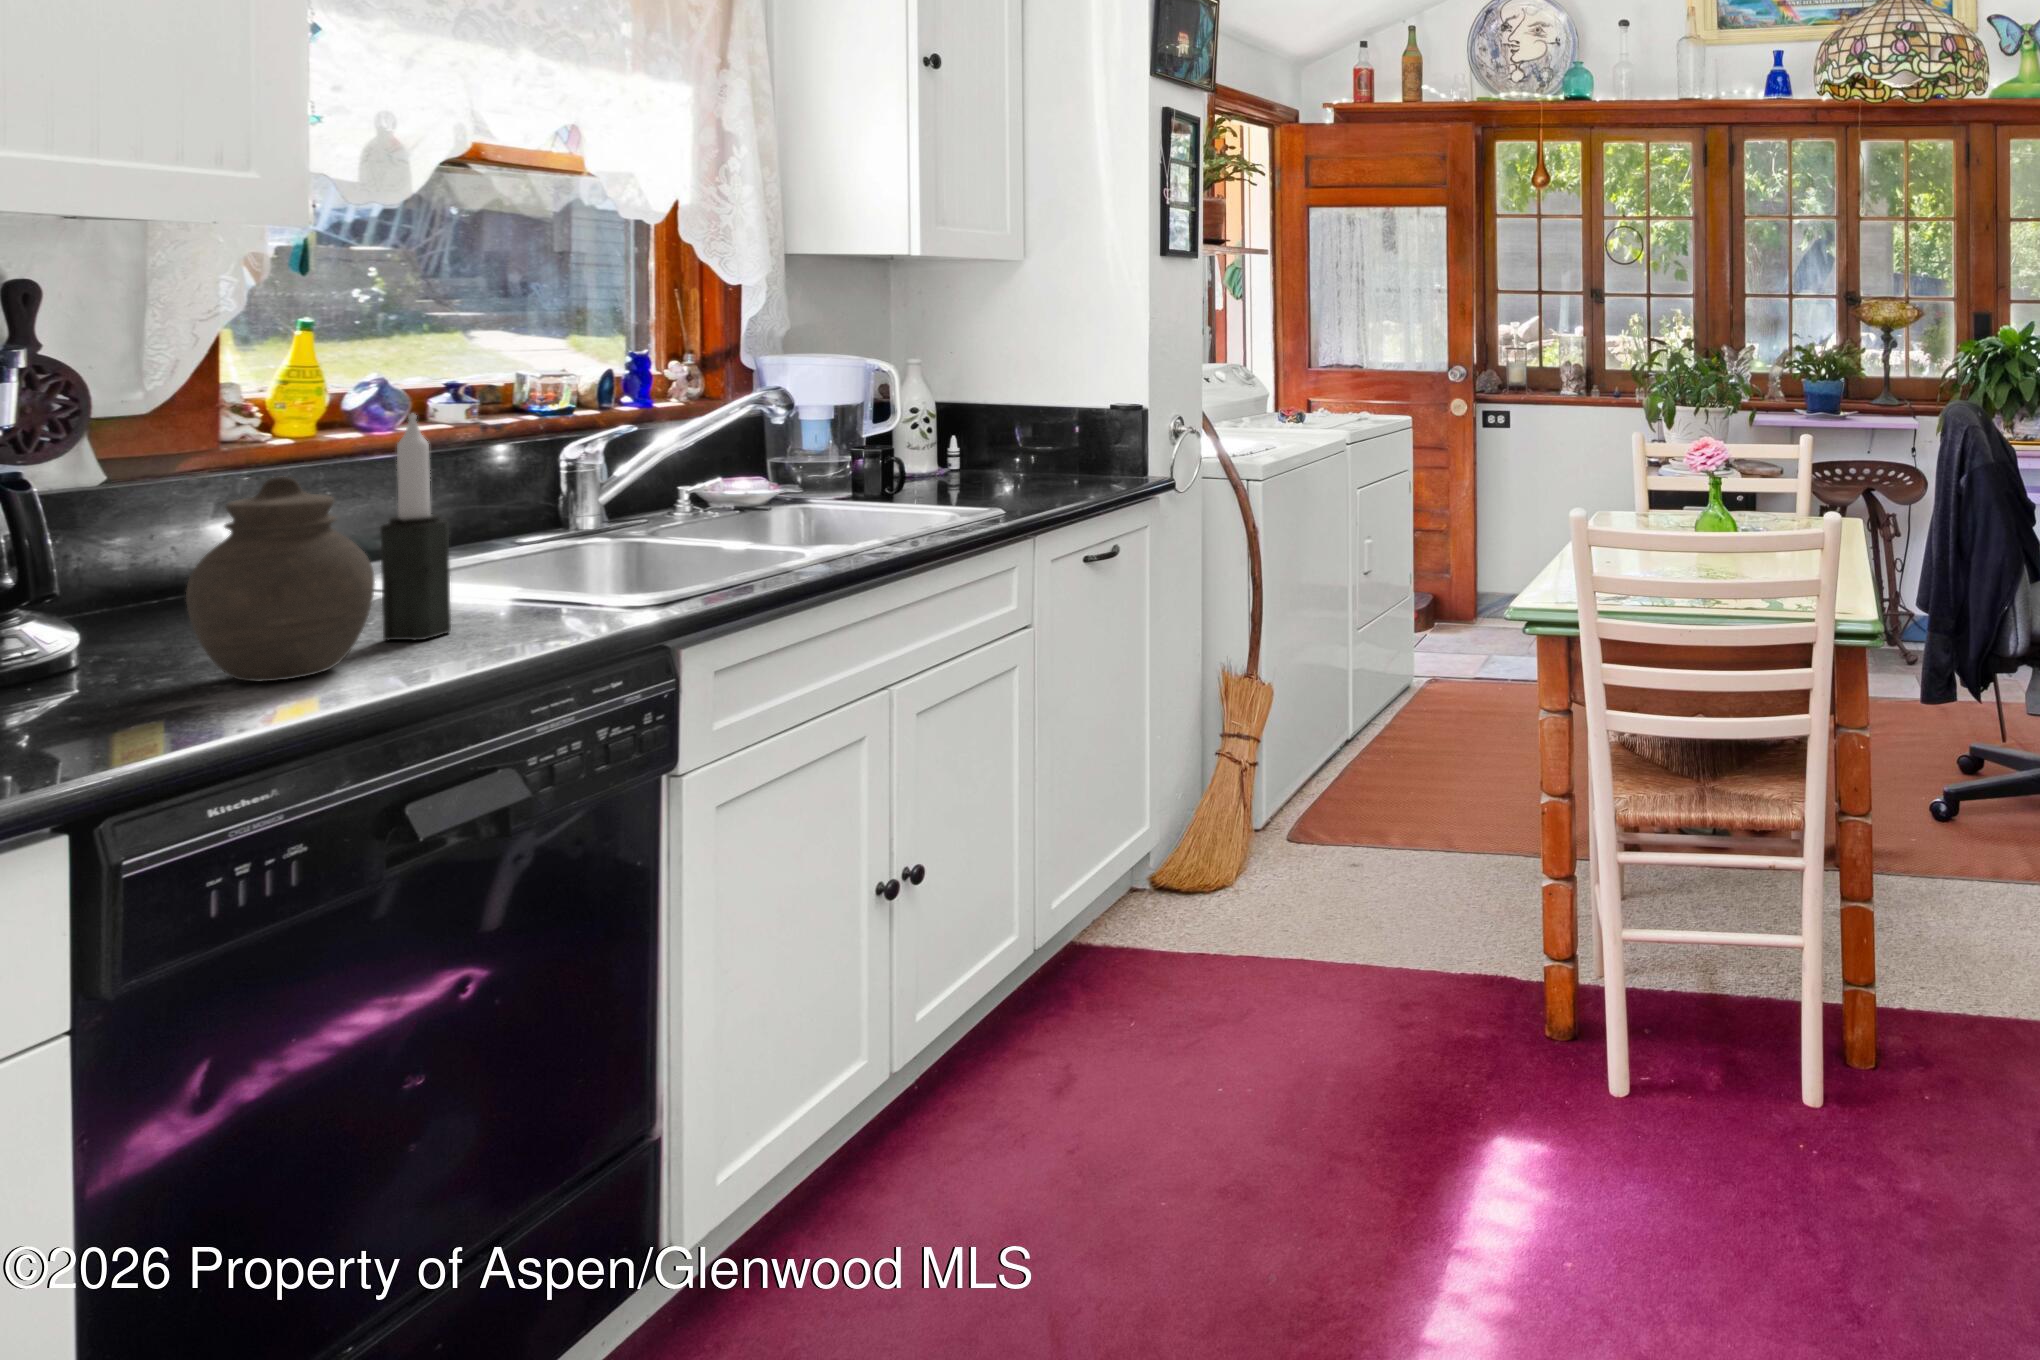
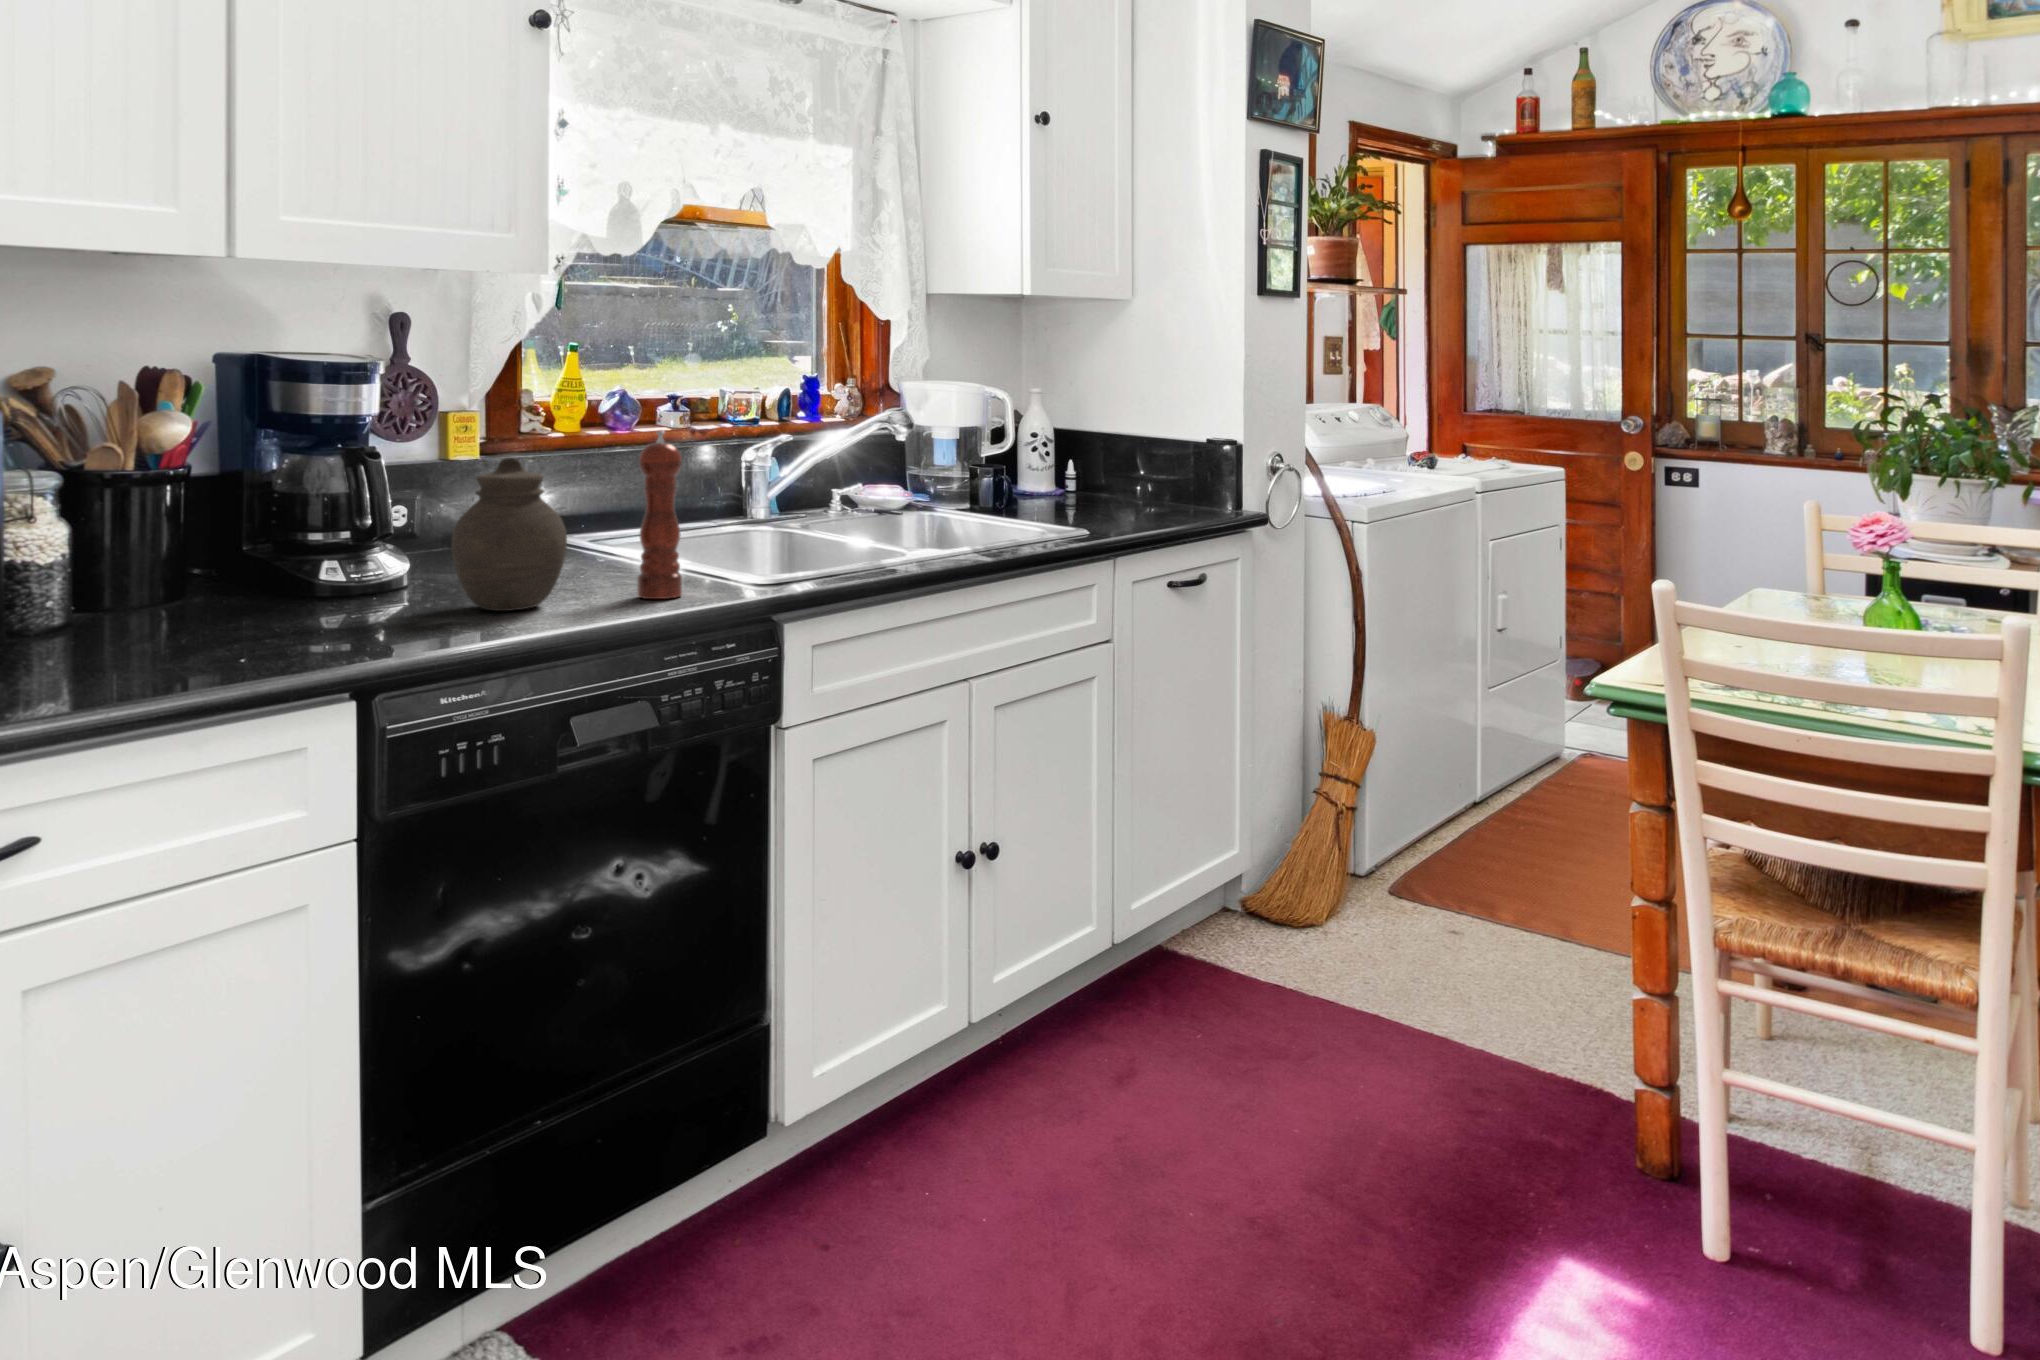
candle: present [380,414,451,640] -> none [580,415,625,593]
pepper mill: none [476,432,543,643] -> present [637,431,682,599]

